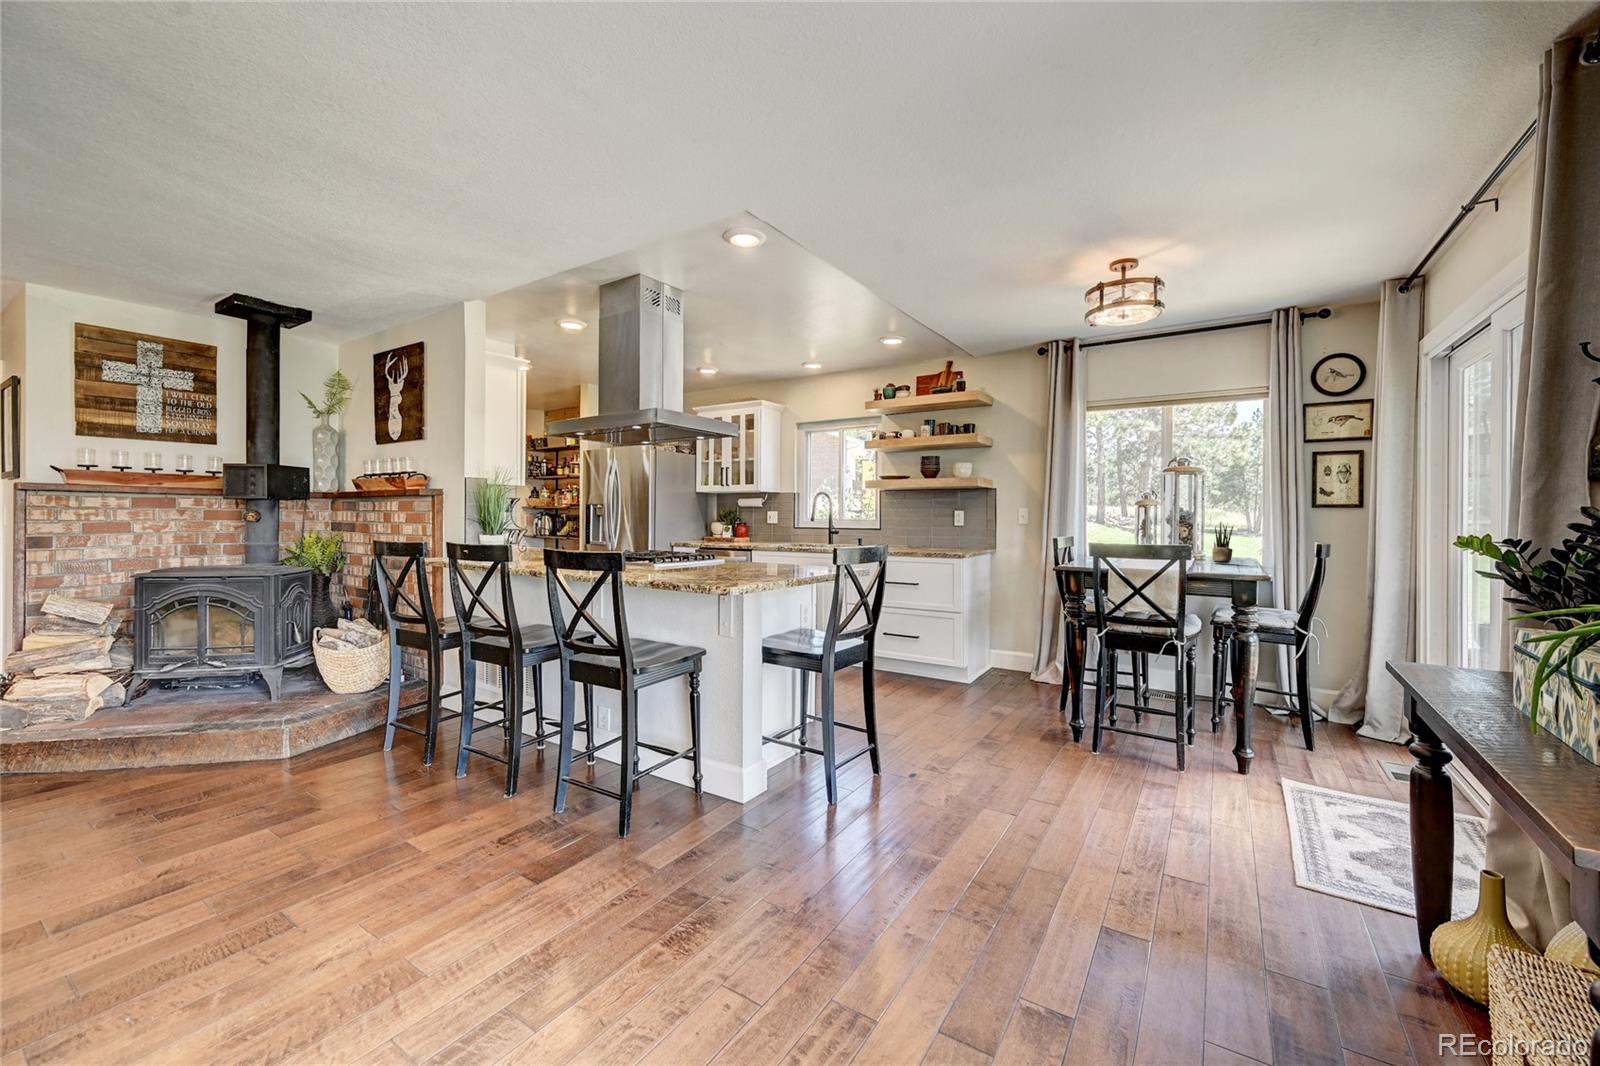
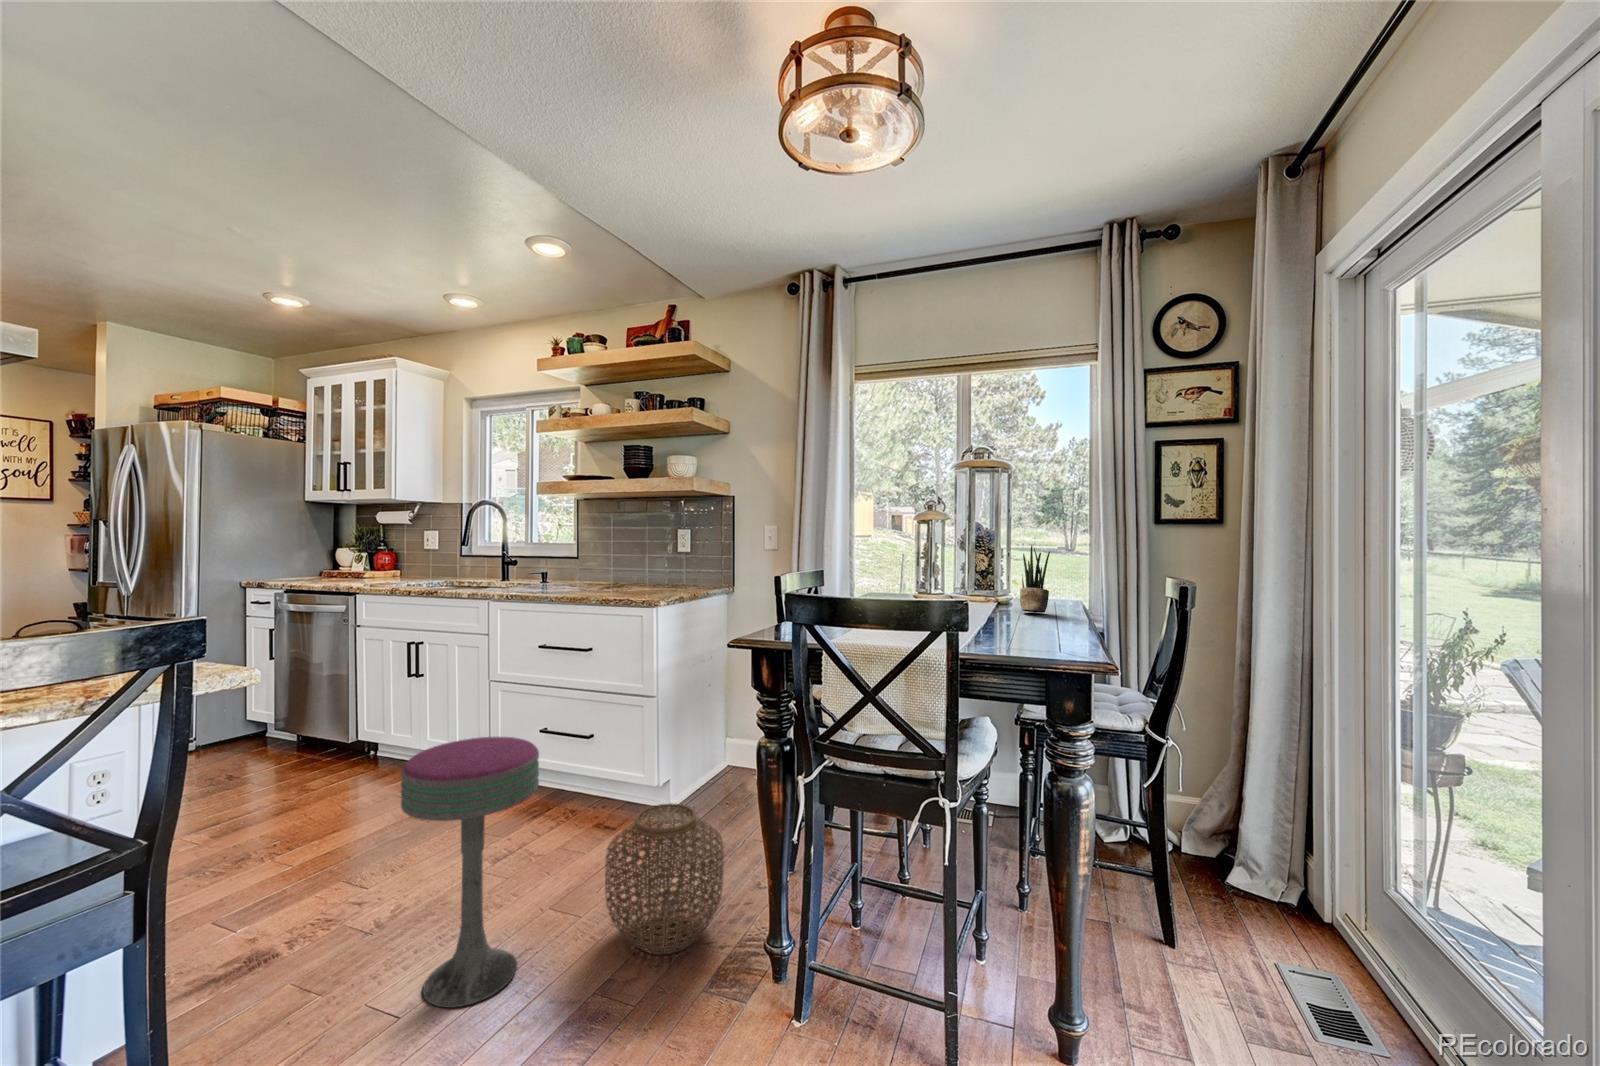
bar stool: none [895,616,955,732] -> present [401,737,539,1008]
woven basket: none [978,657,1041,727] -> present [605,803,724,954]

